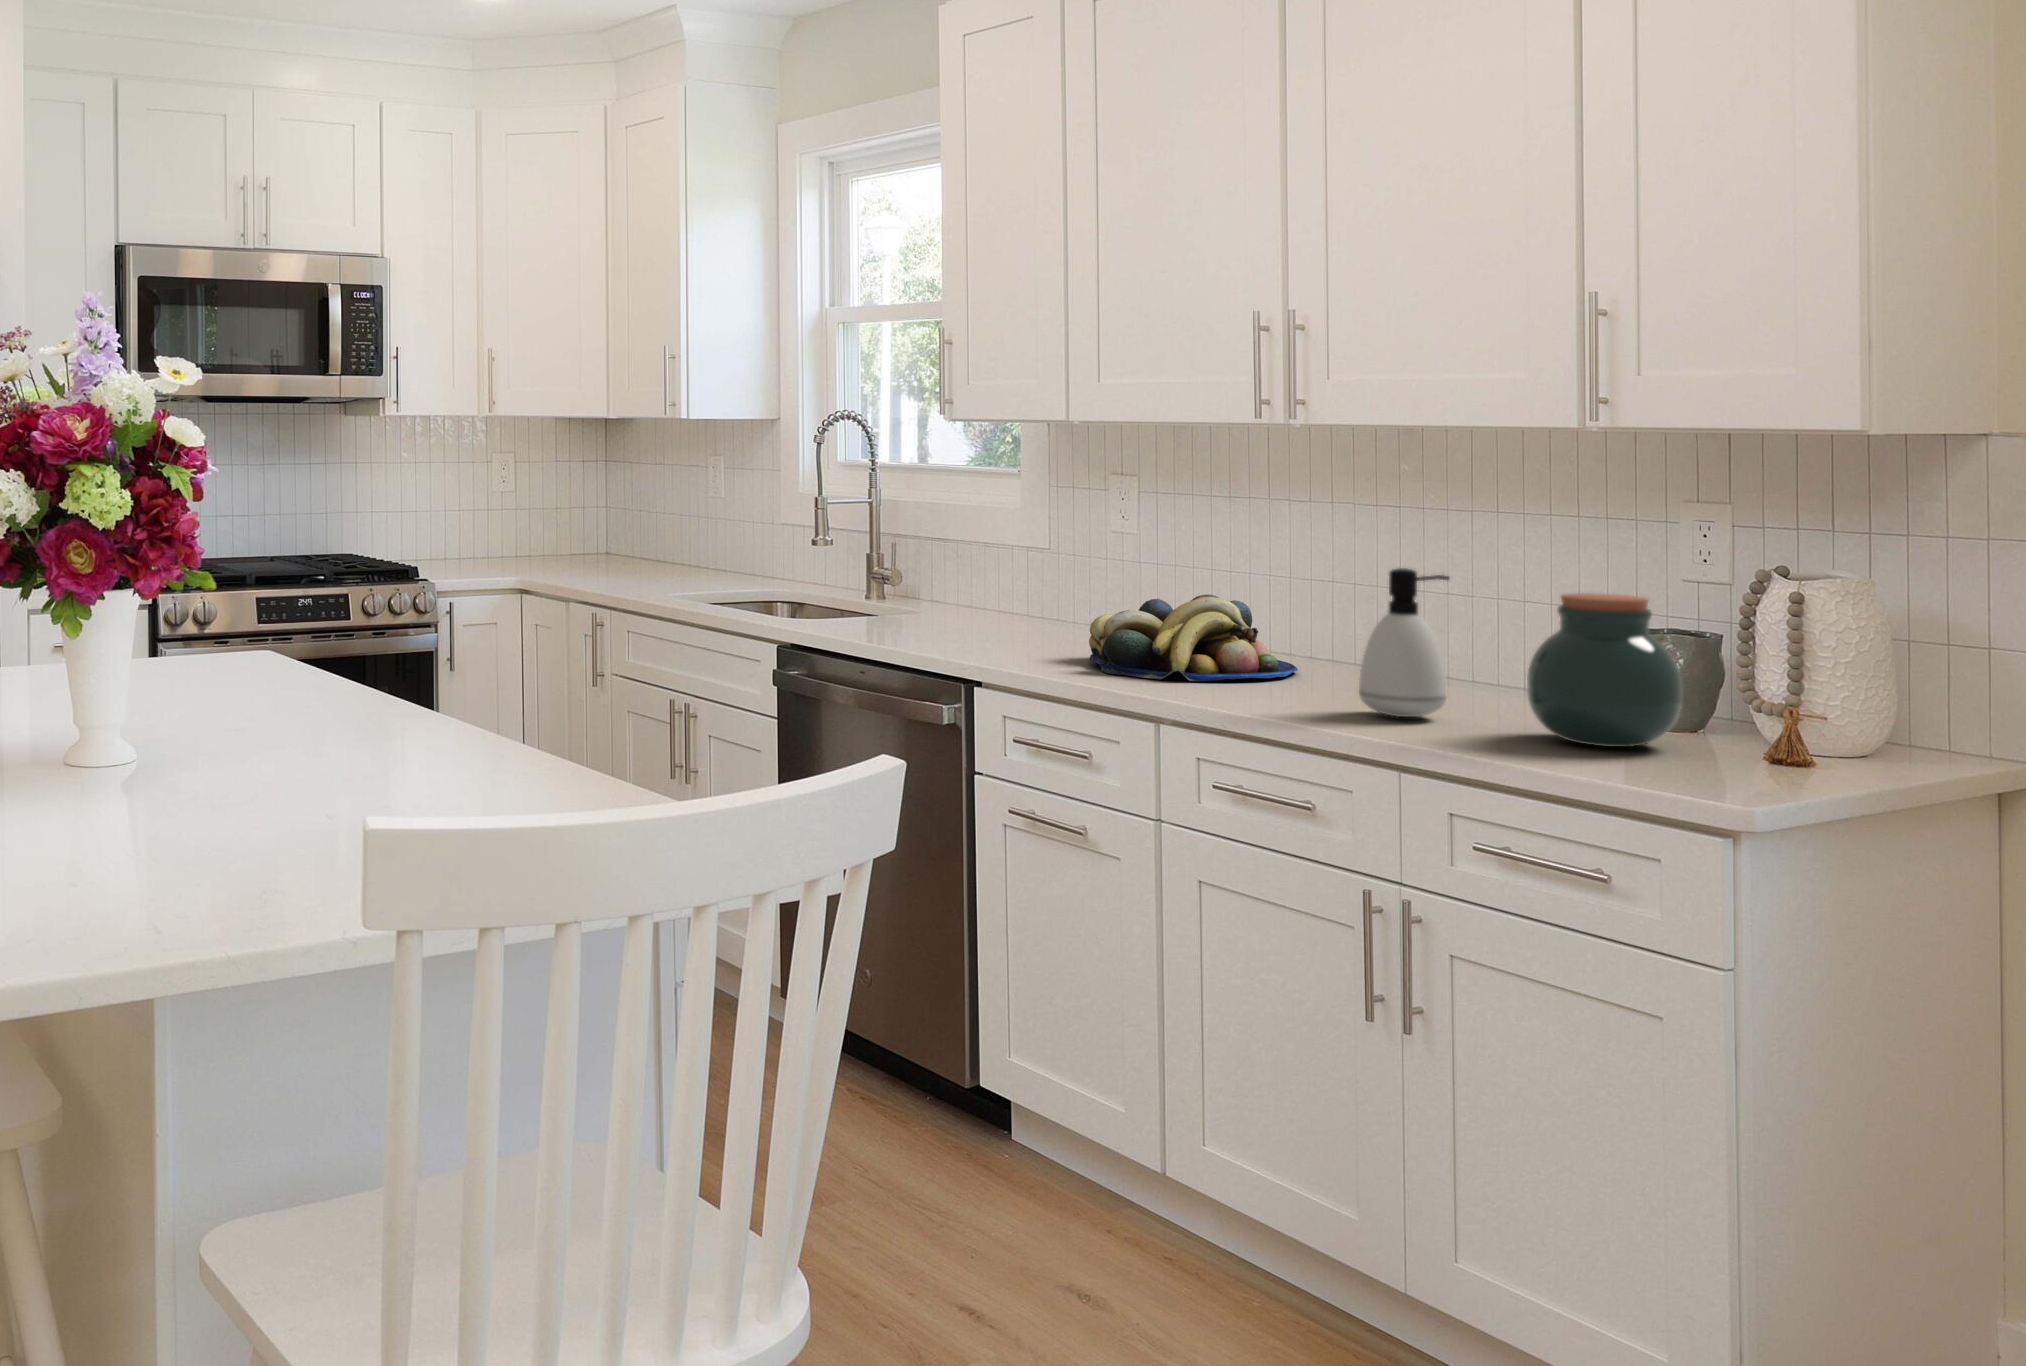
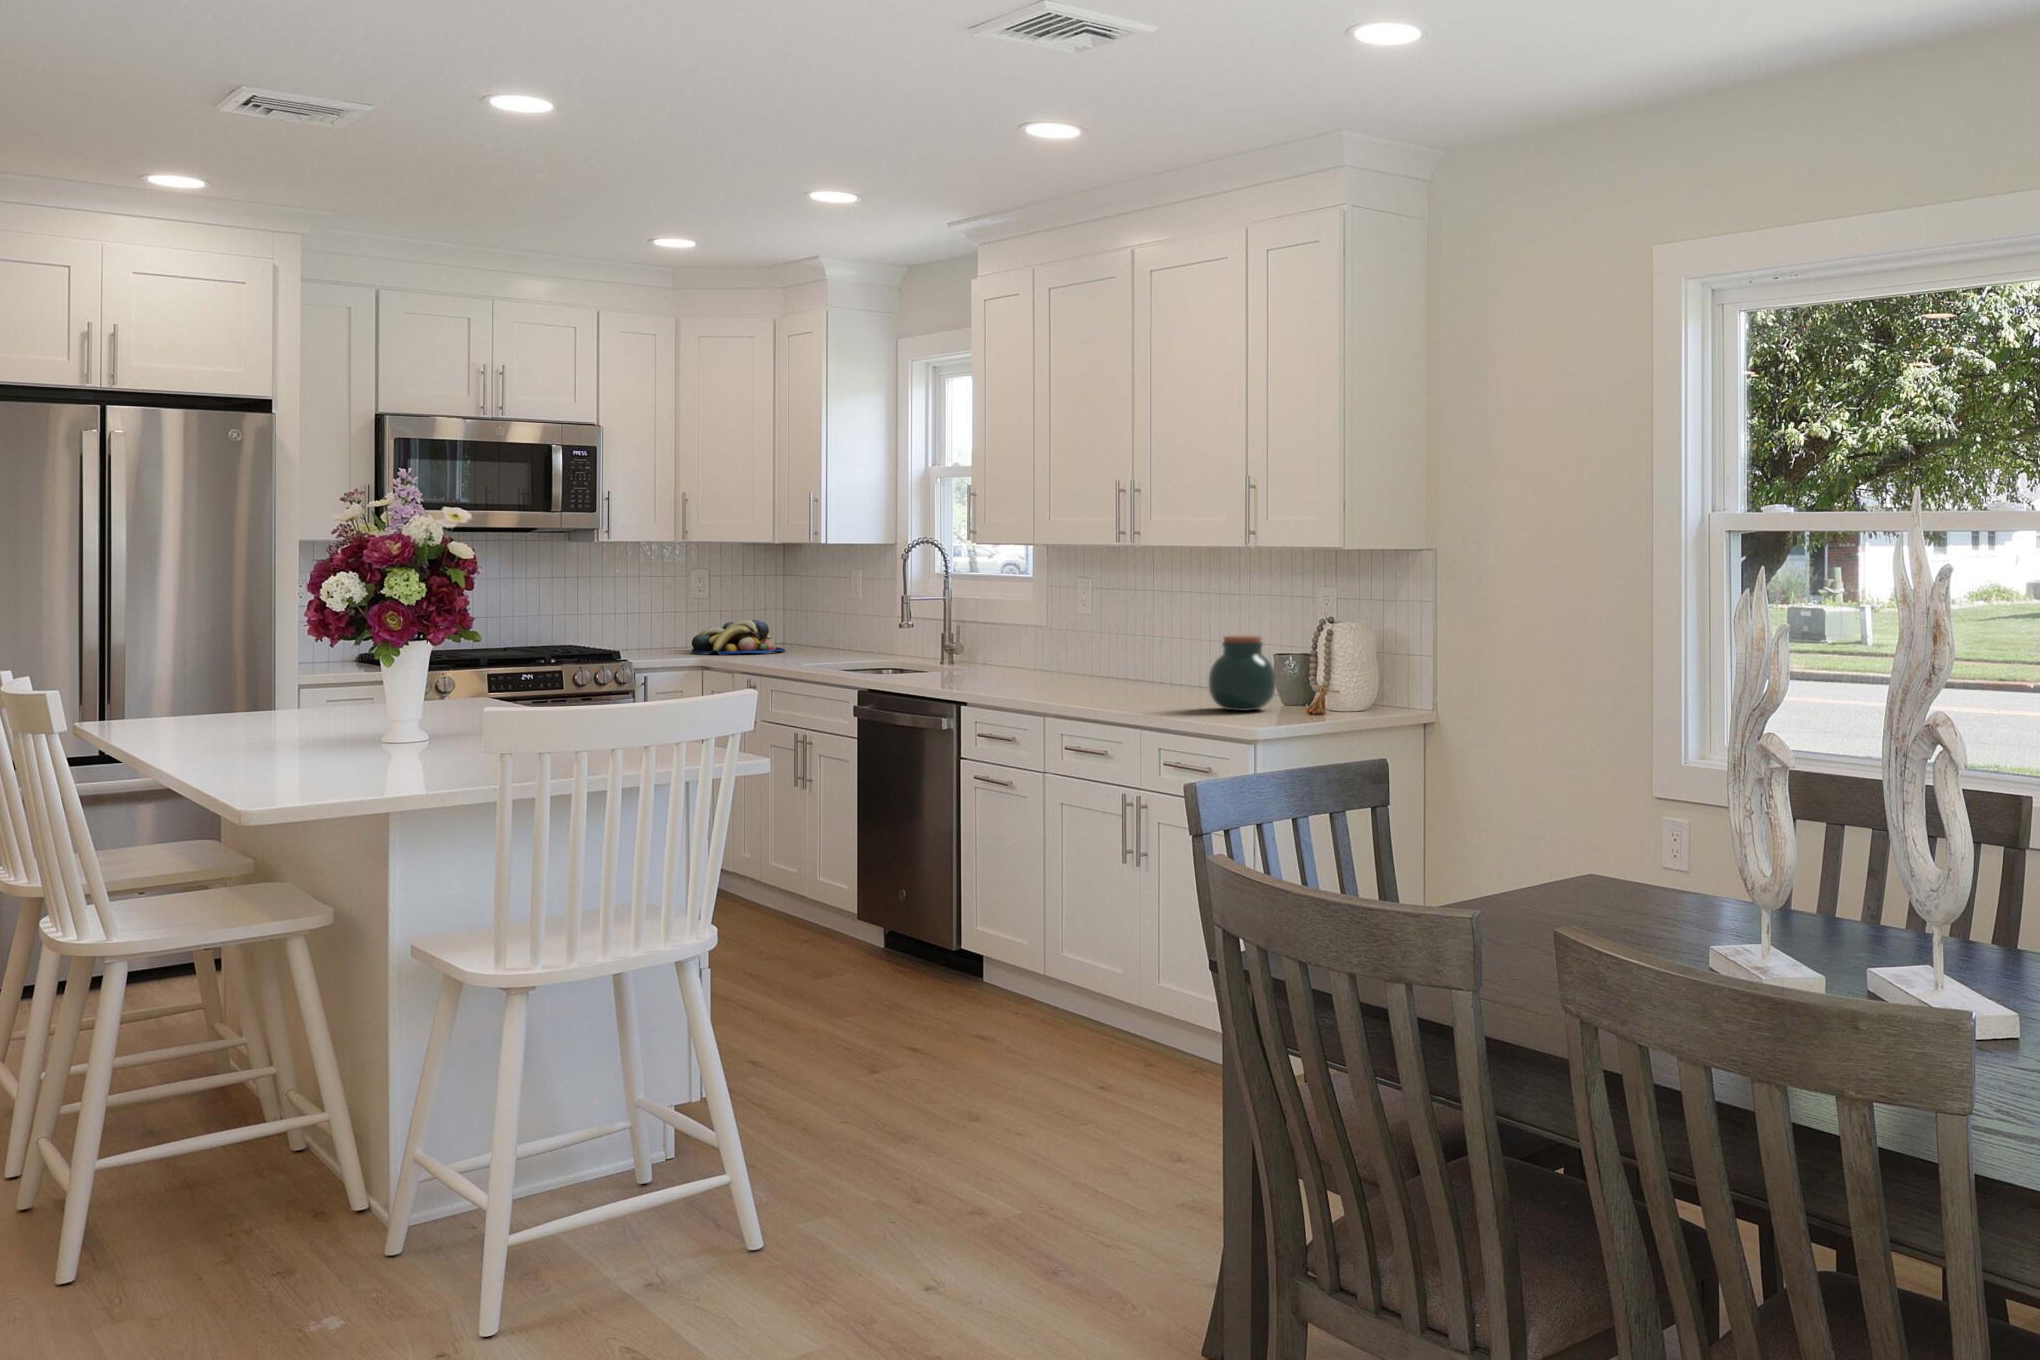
soap dispenser: present [1359,568,1449,717] -> none [1143,626,1187,704]
fruit bowl: present [1089,594,1298,681] -> present [691,620,785,655]

